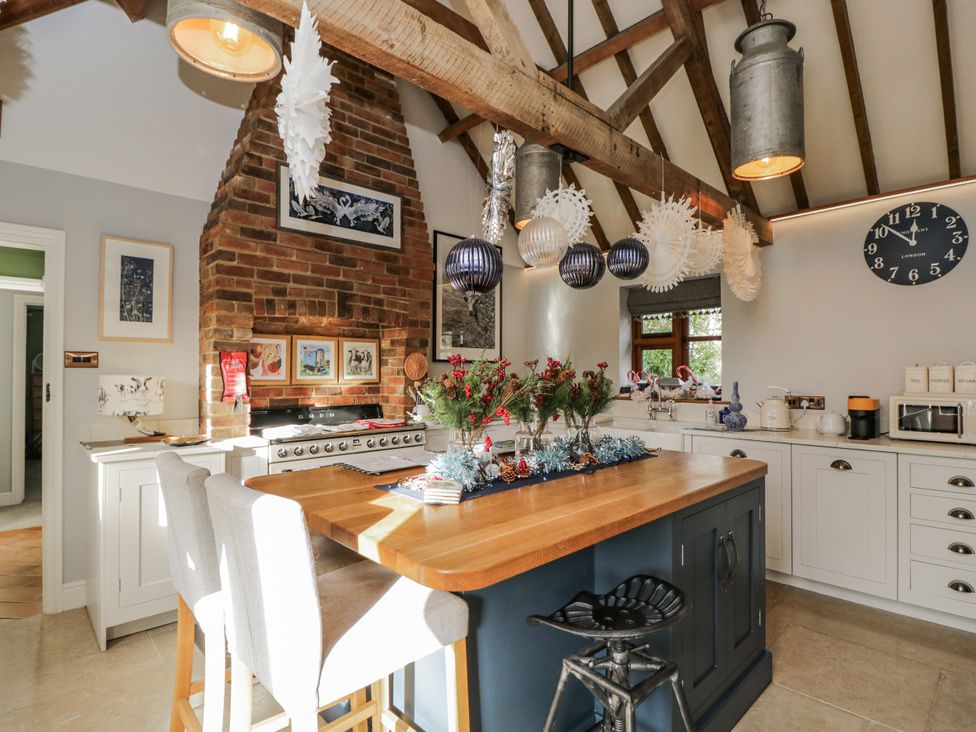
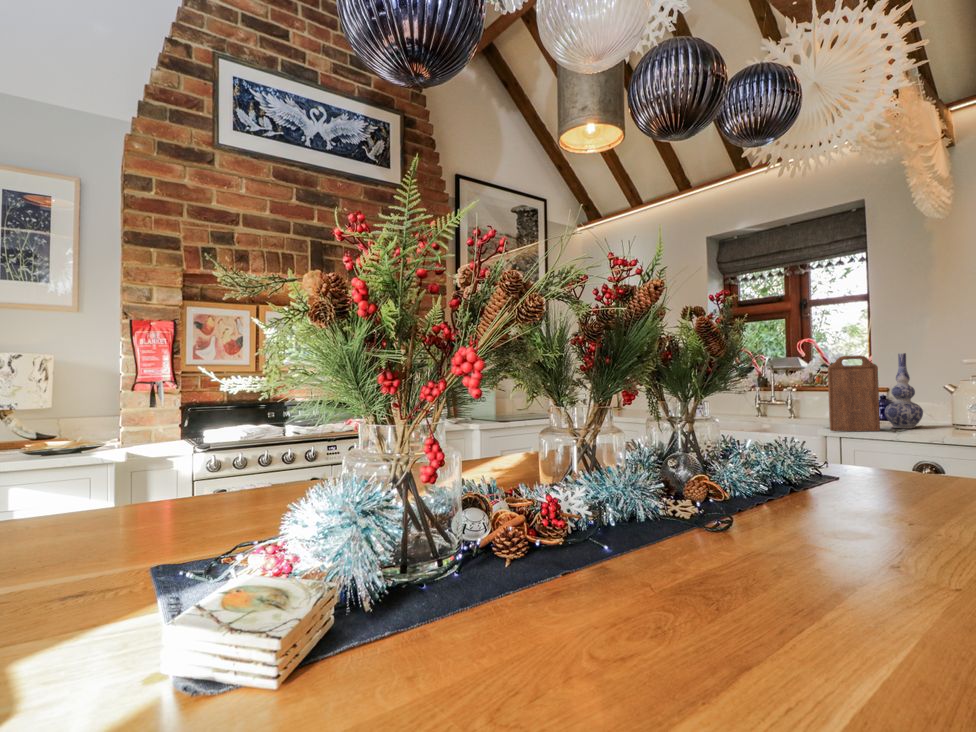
cutting board: none [688,383,719,433] -> present [828,355,880,431]

